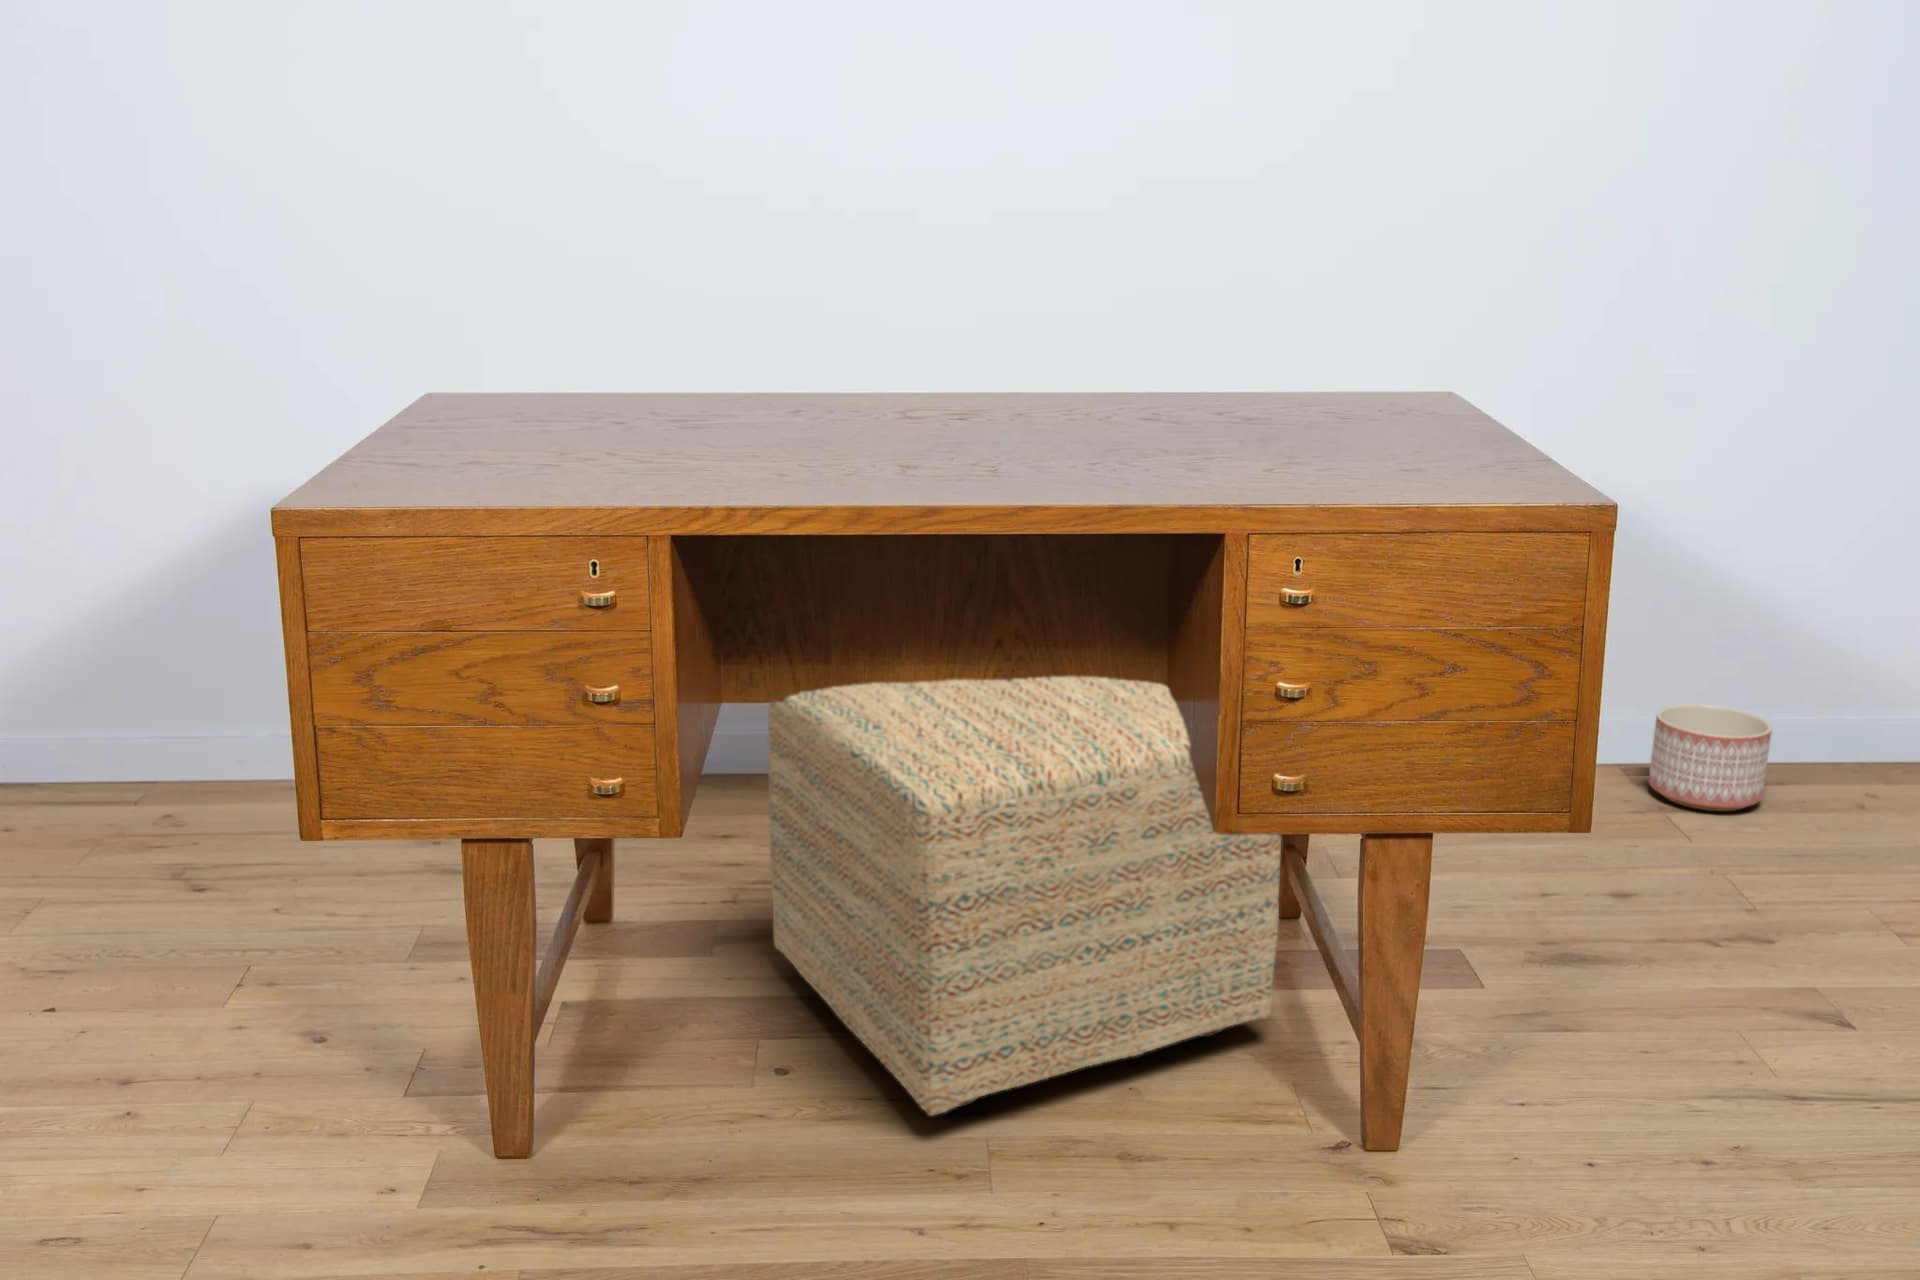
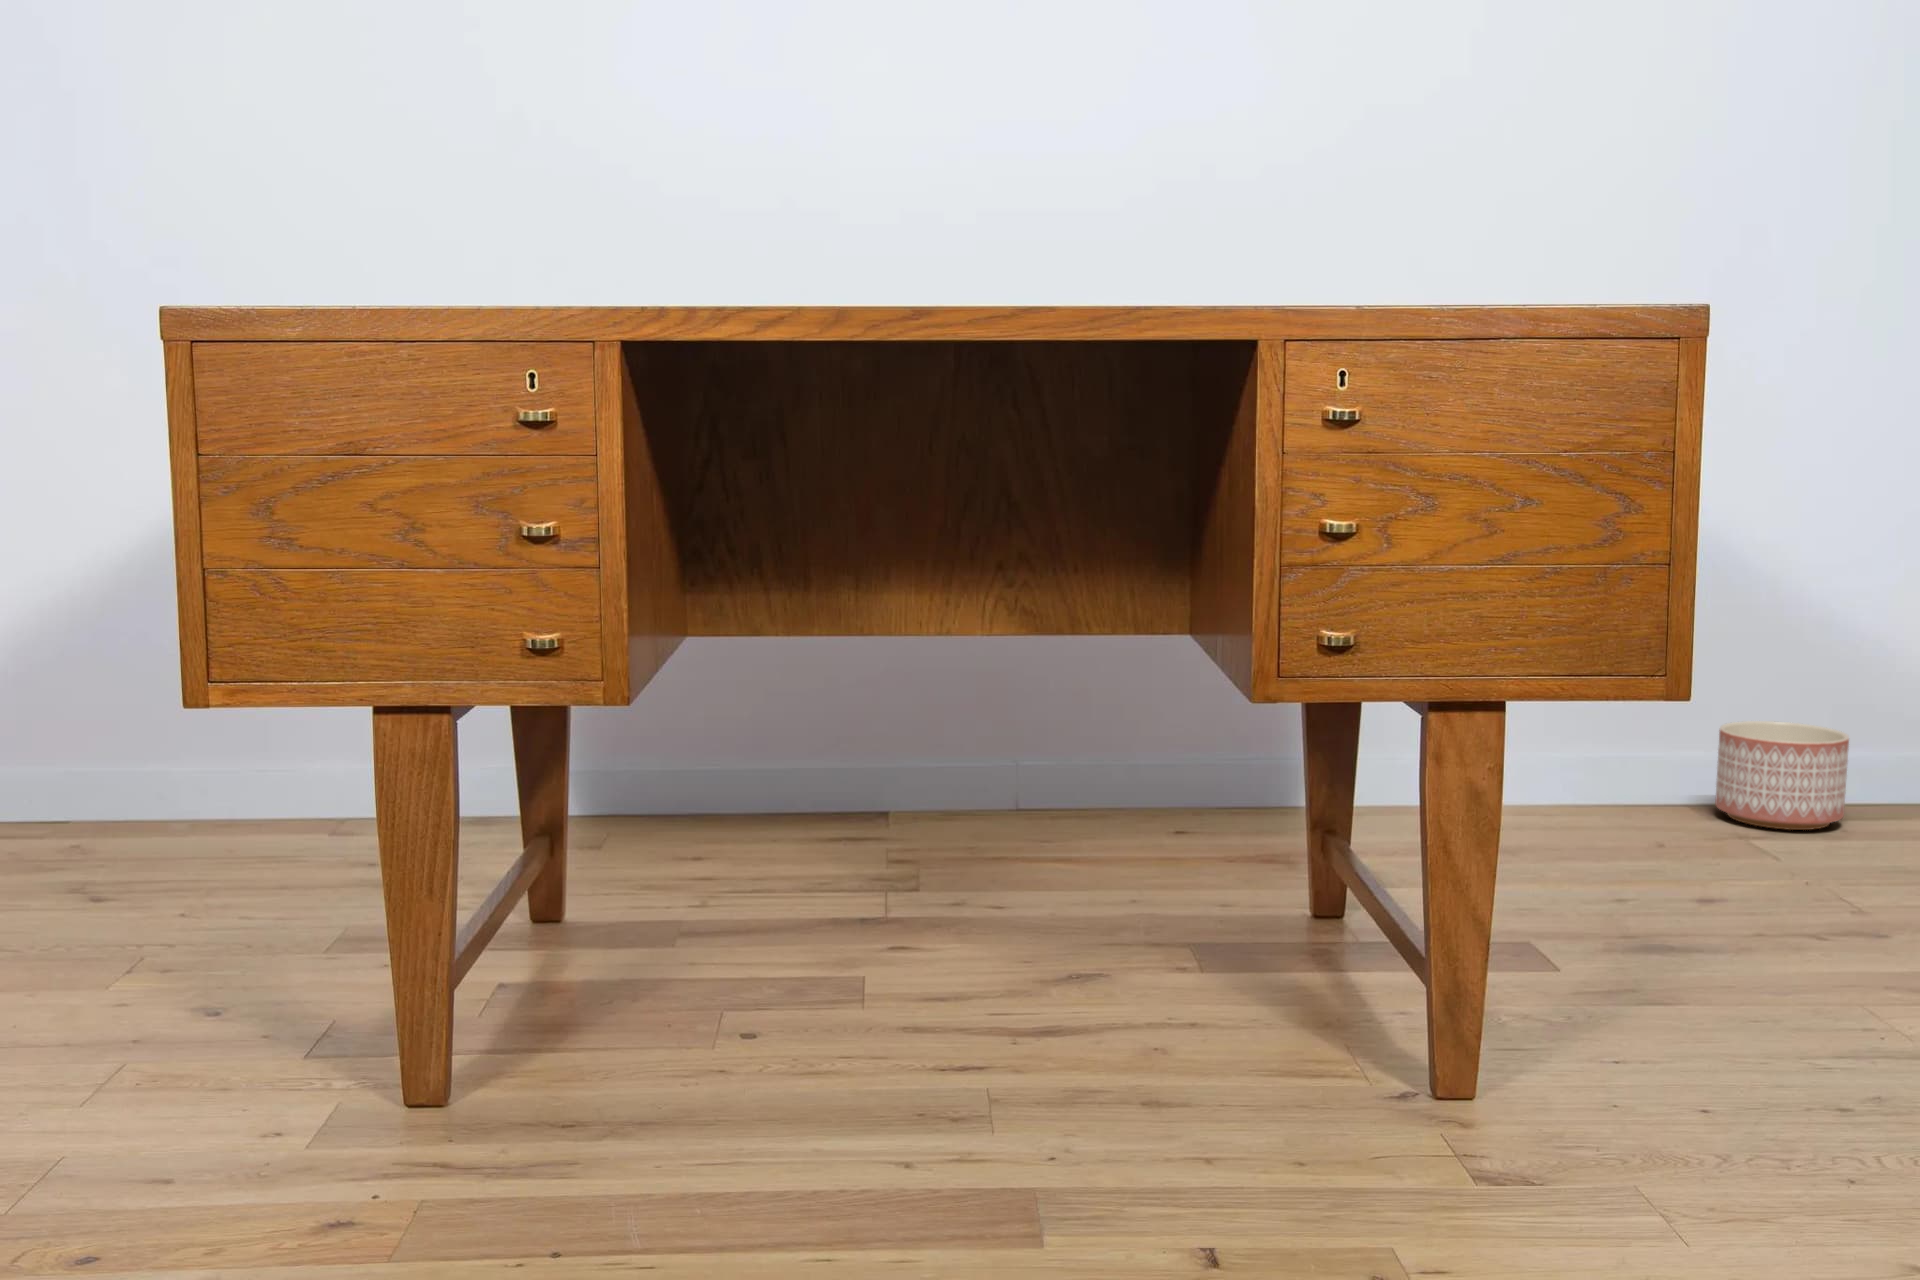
ottoman: present [768,676,1282,1115] -> none [738,599,1323,1069]

